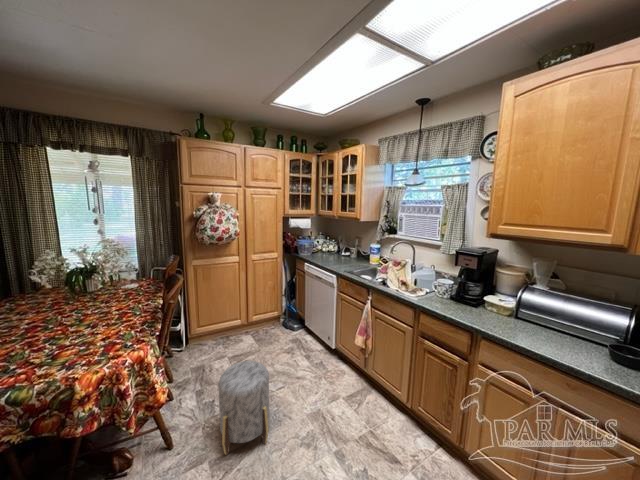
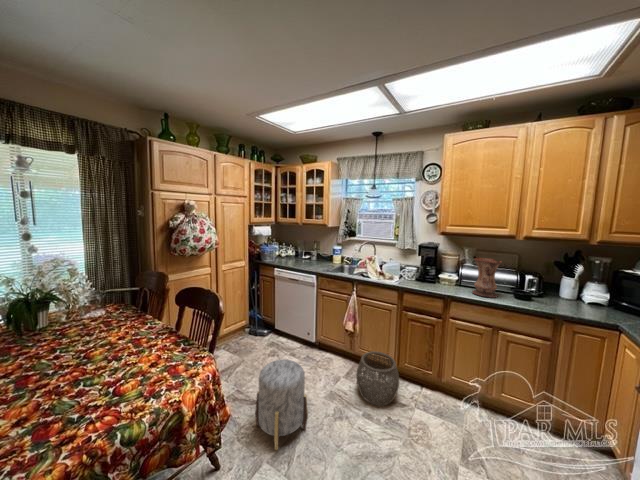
vase: none [523,278,583,349] -> present [472,258,502,298]
woven basket: none [345,378,398,451] -> present [356,351,399,405]

